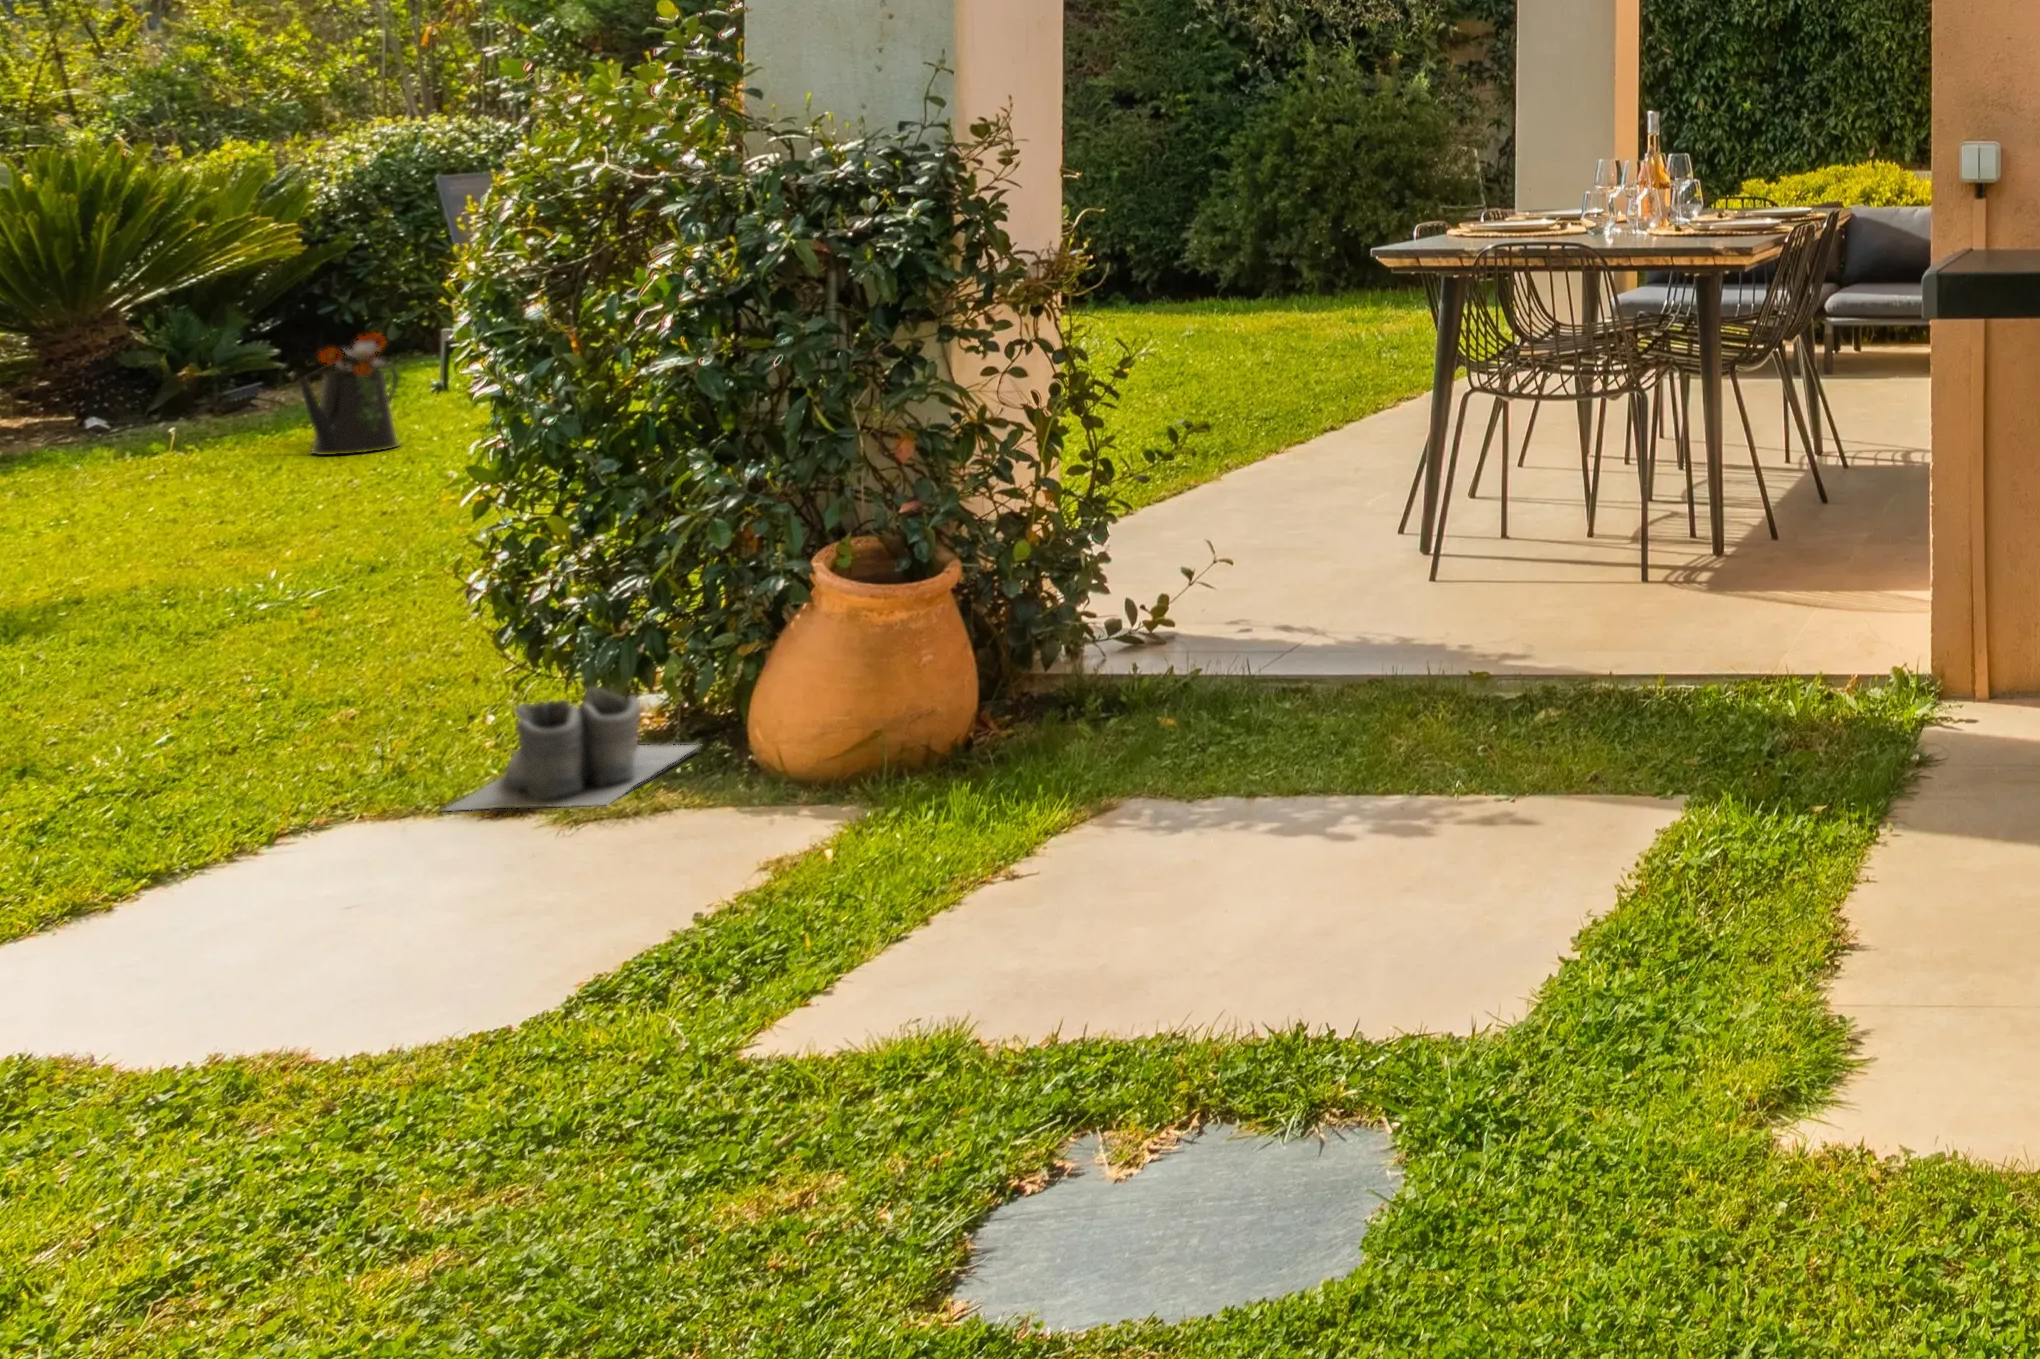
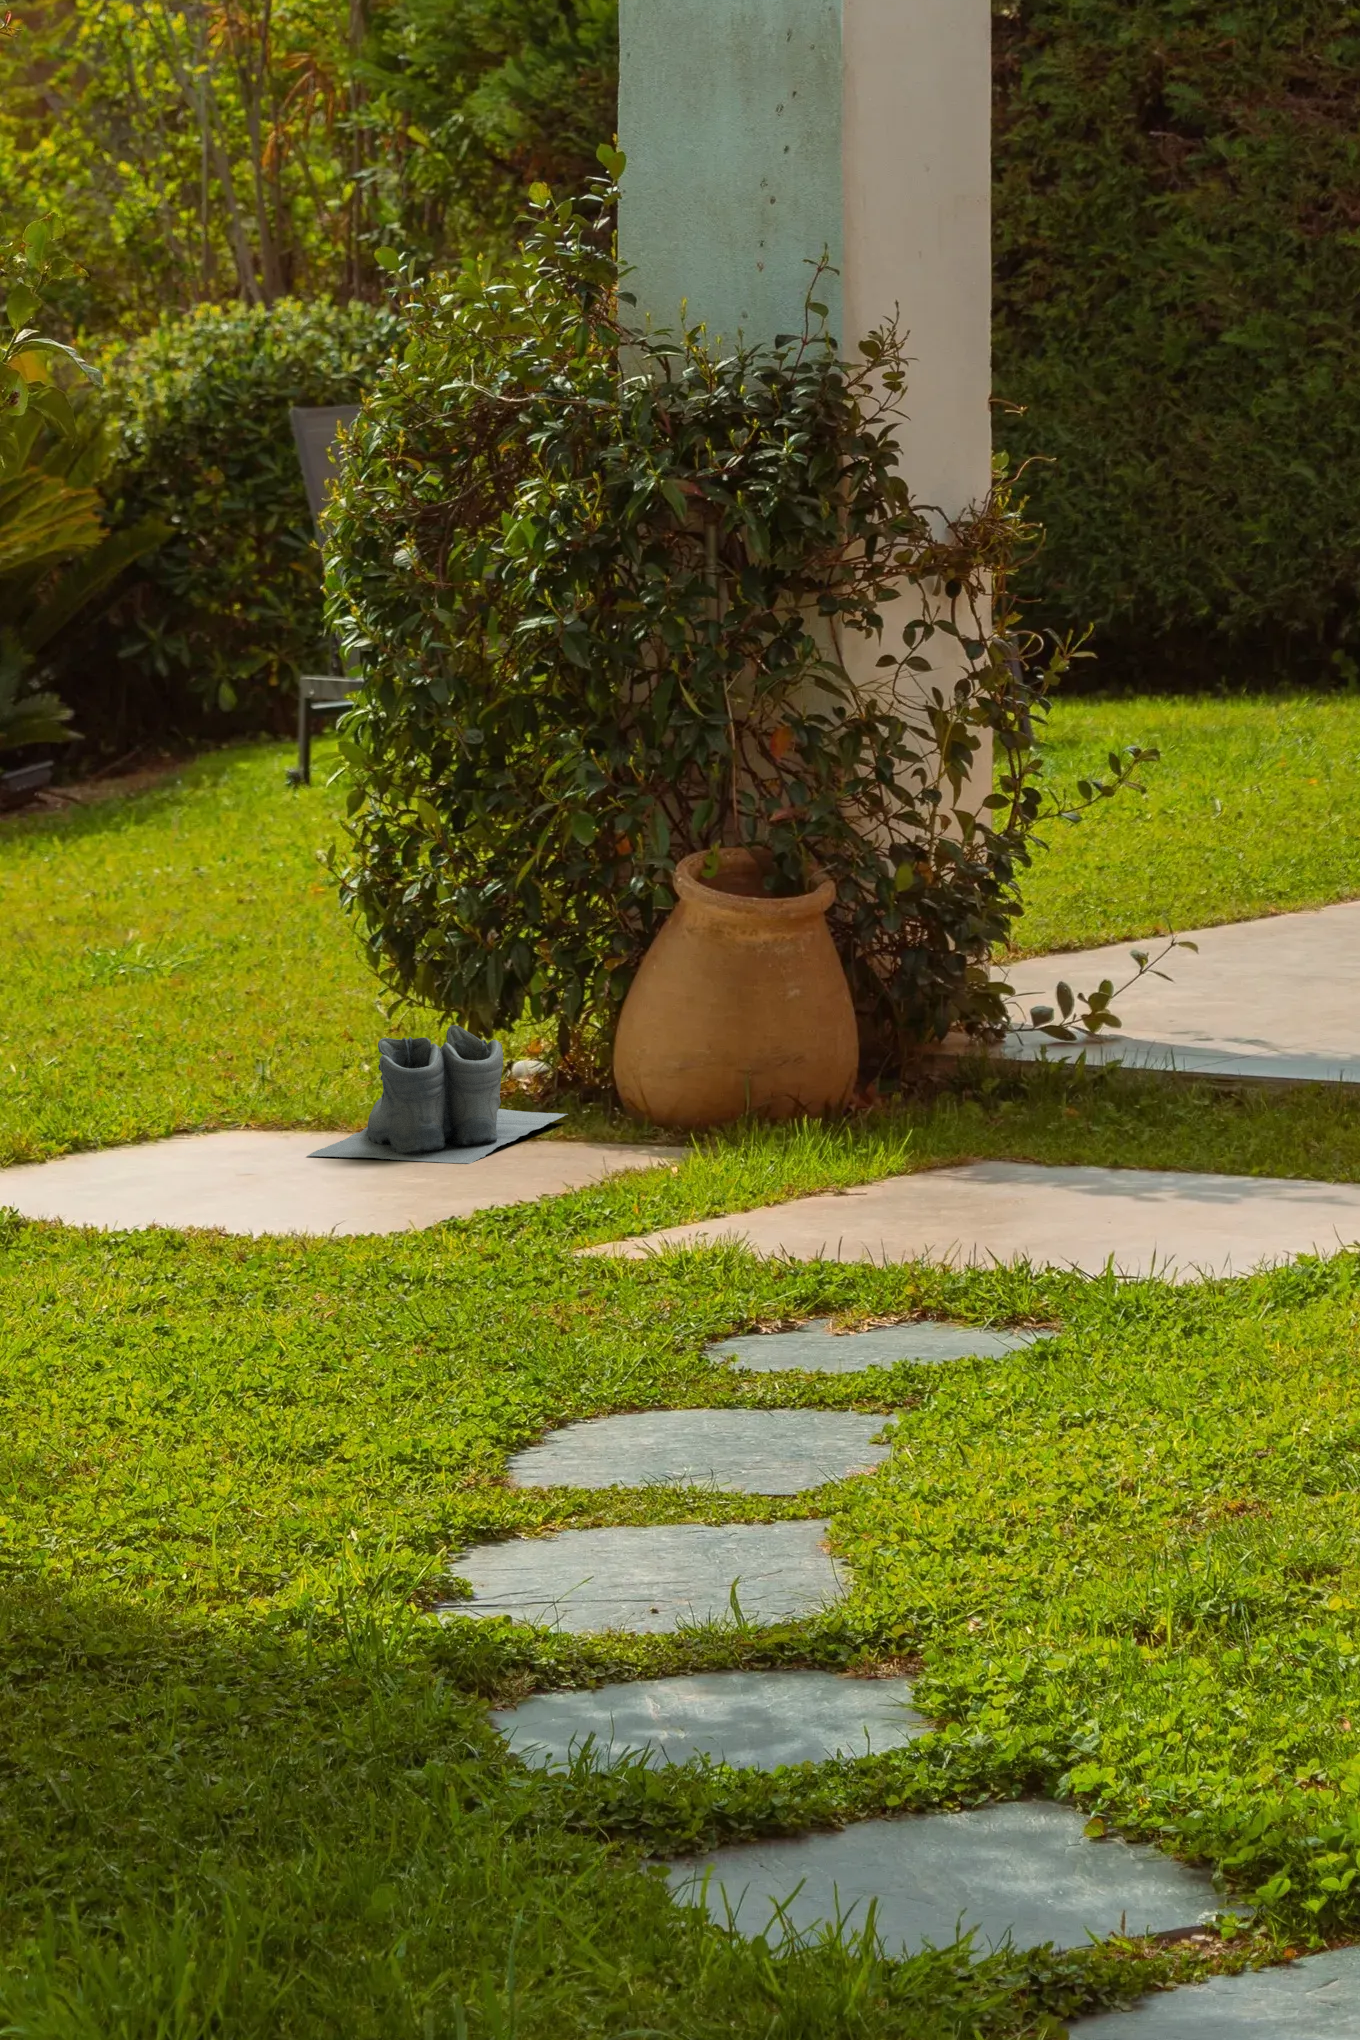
watering can: present [300,332,398,455] -> none [126,609,234,779]

